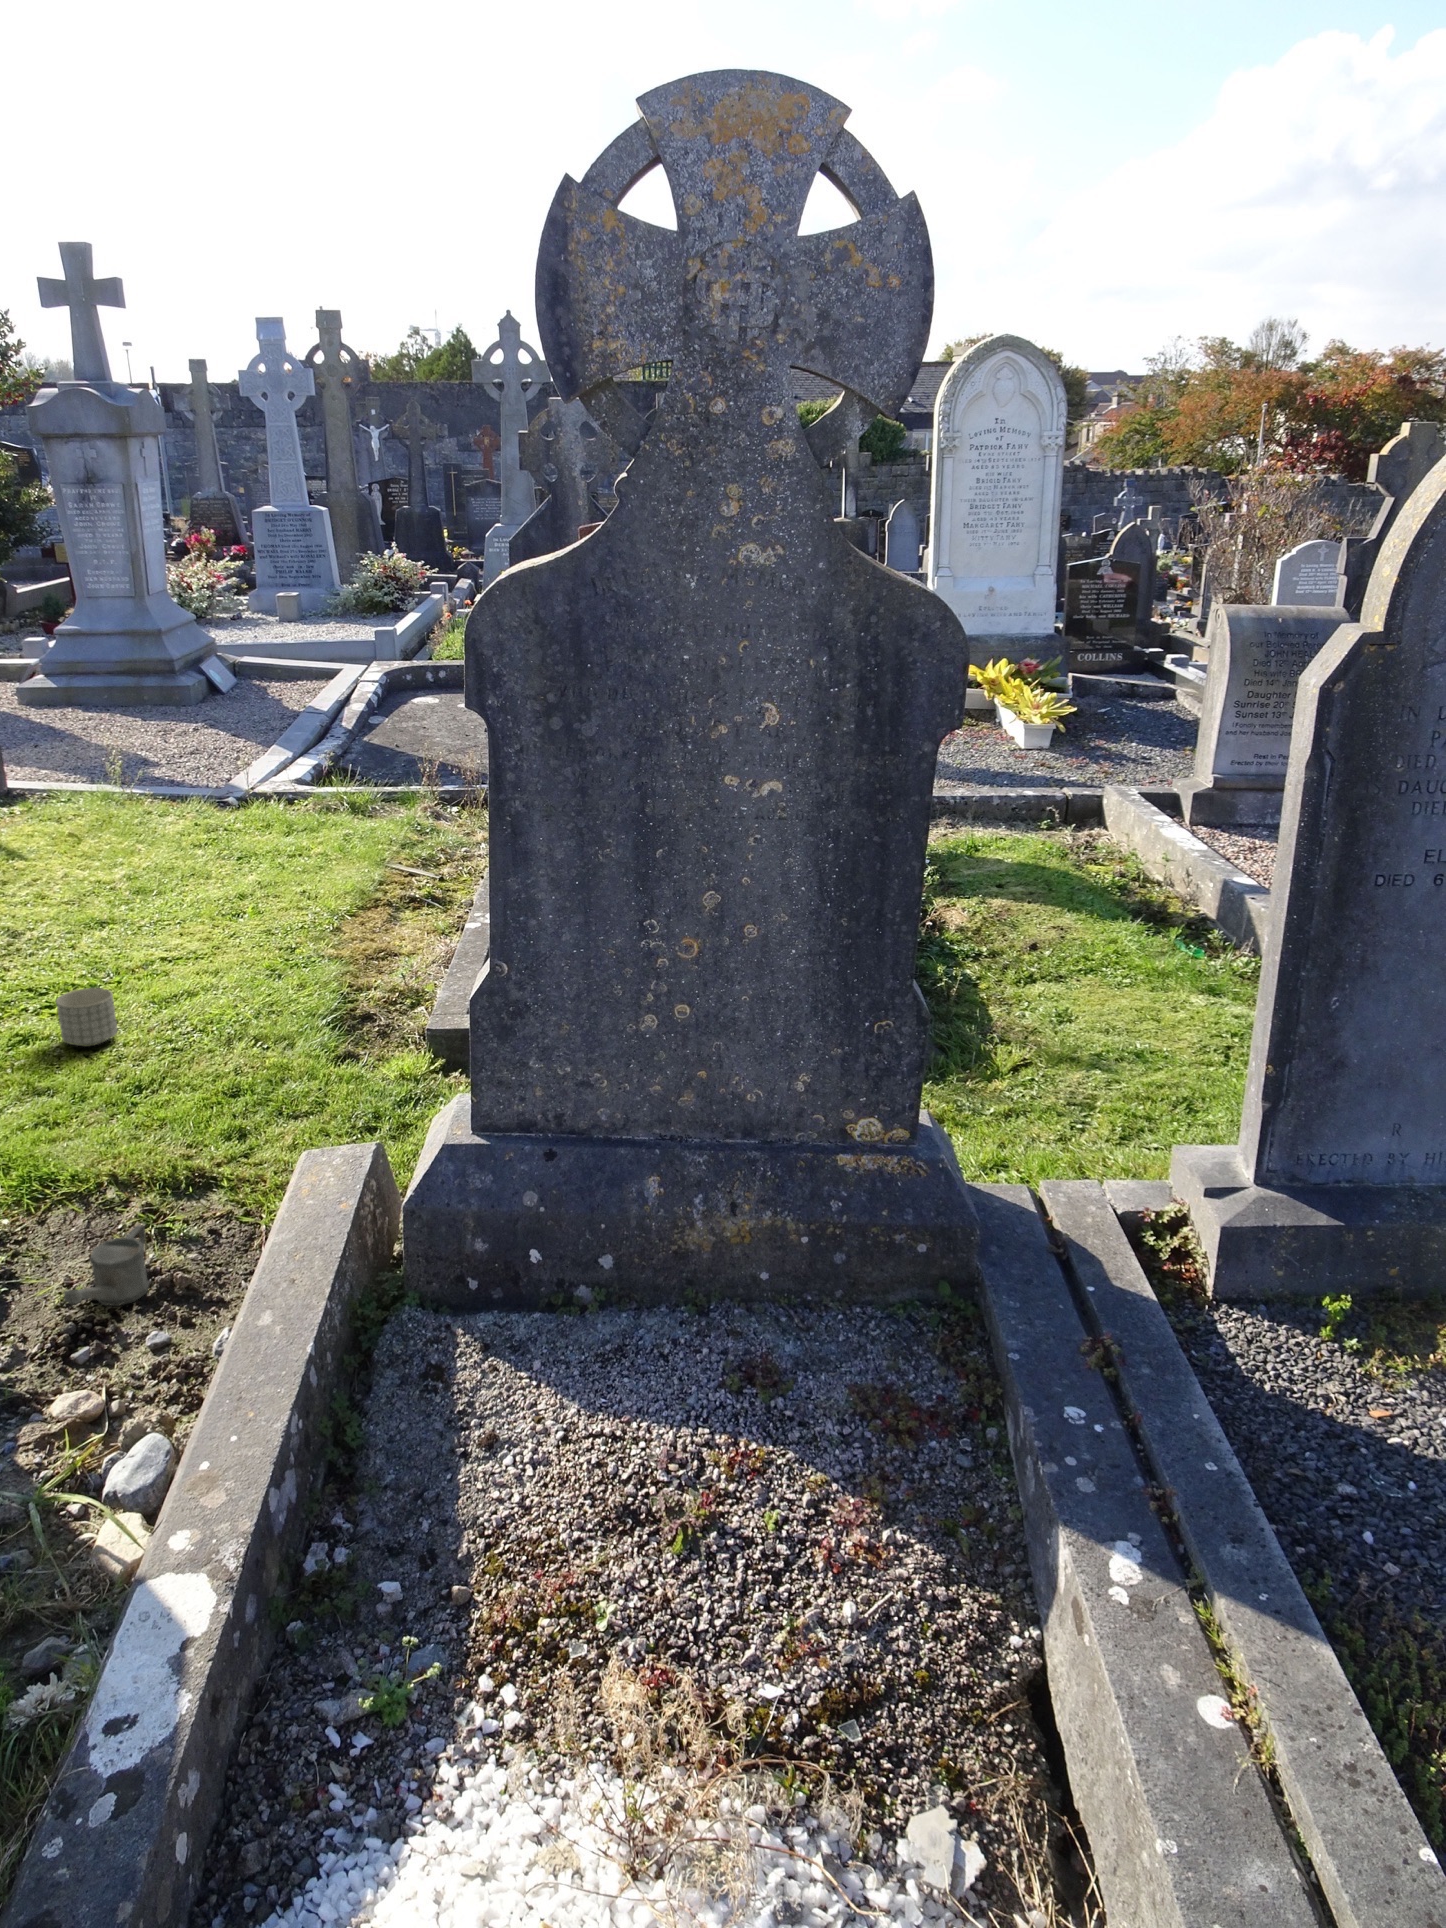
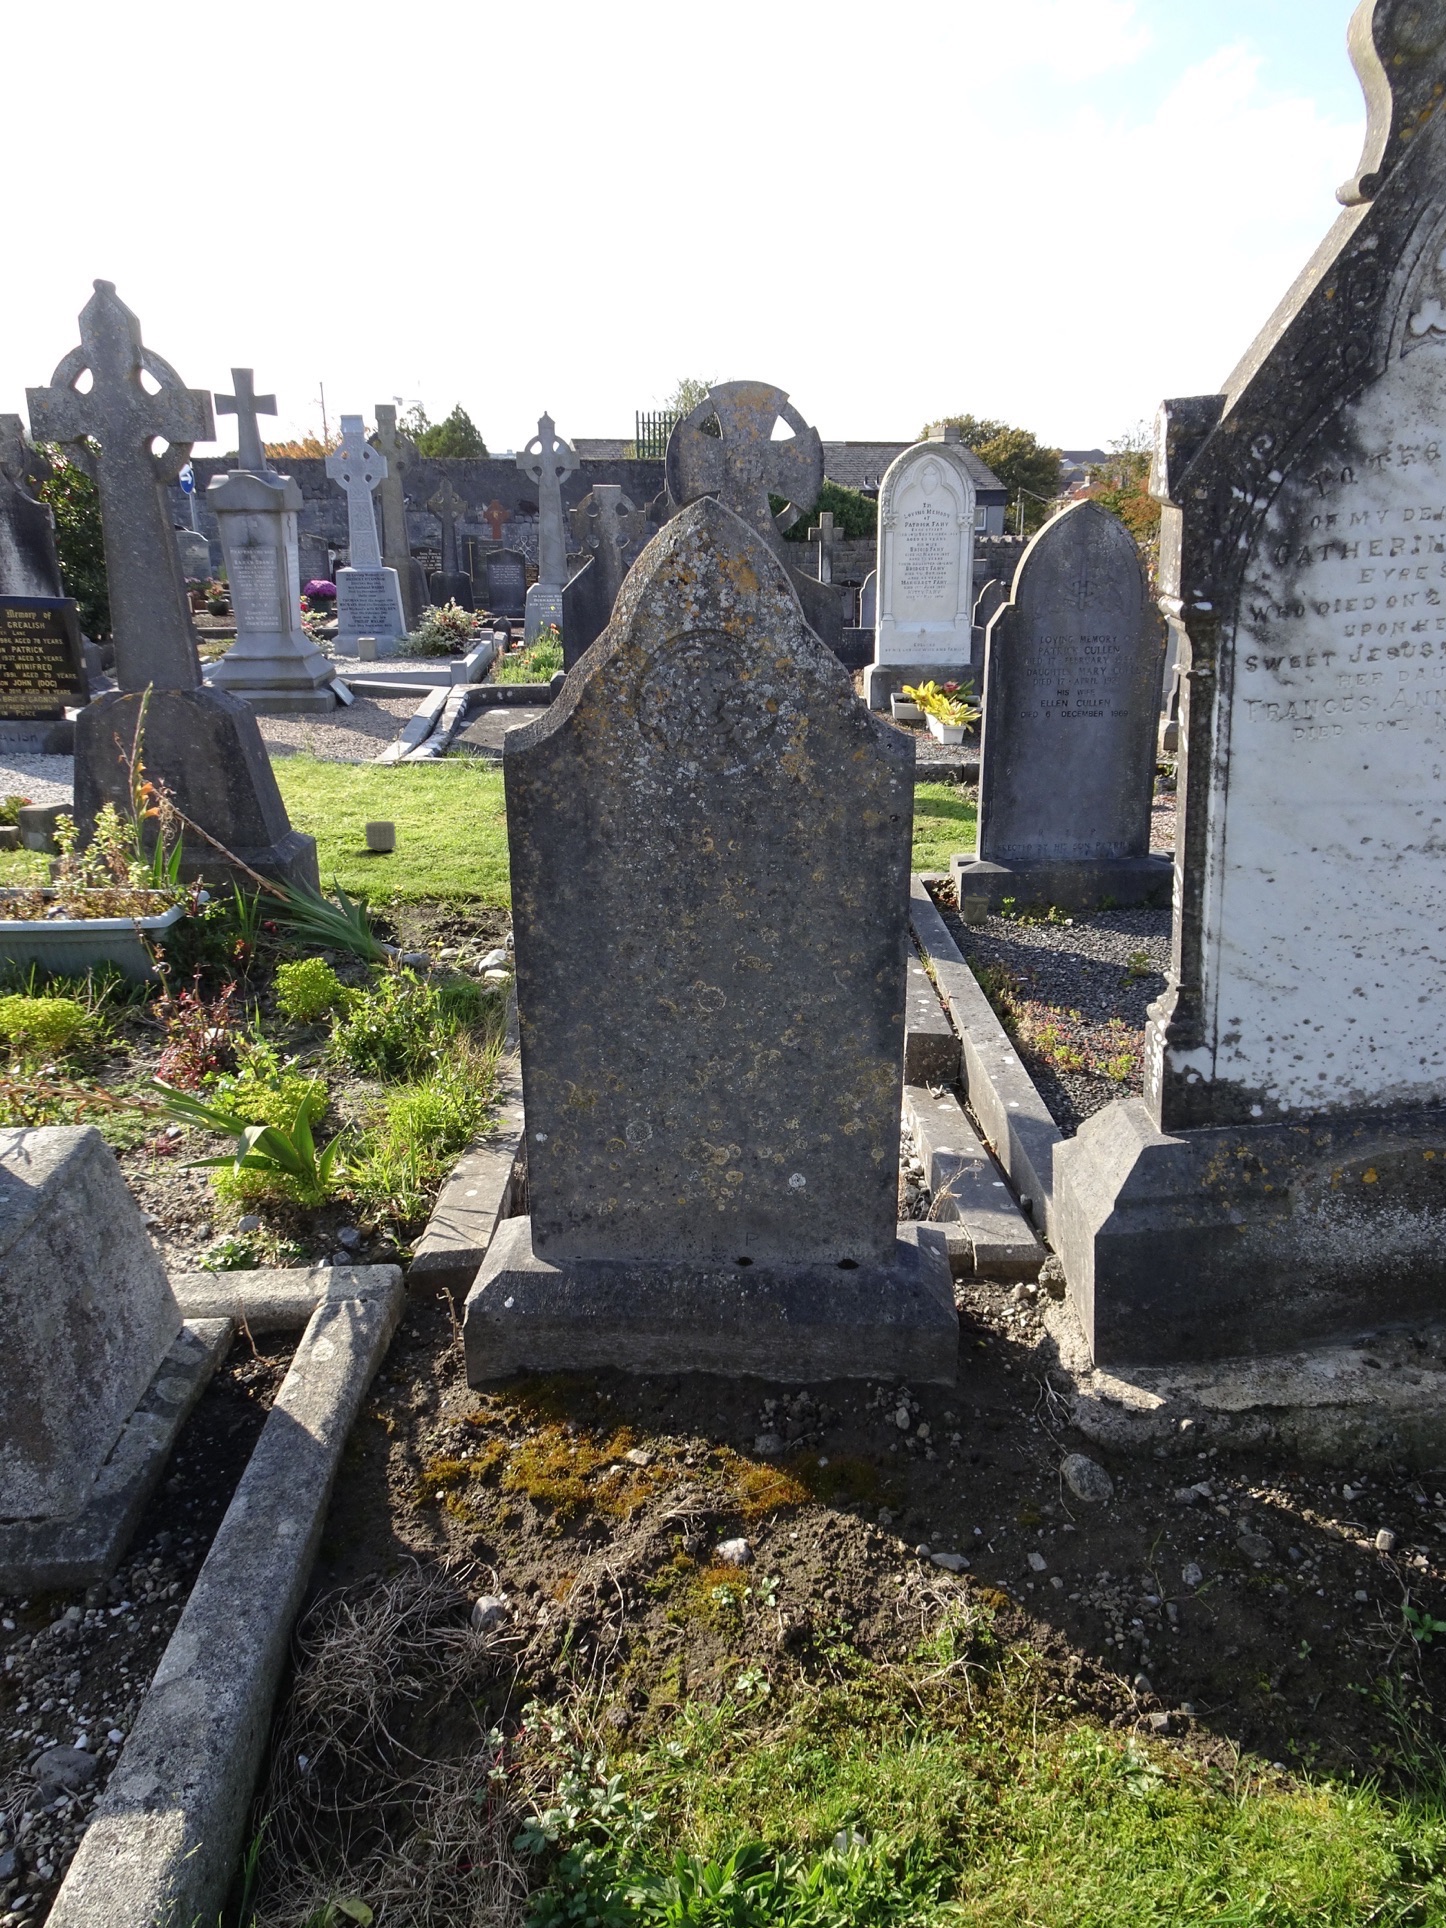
watering can: present [63,1225,149,1306] -> present [963,893,989,924]

